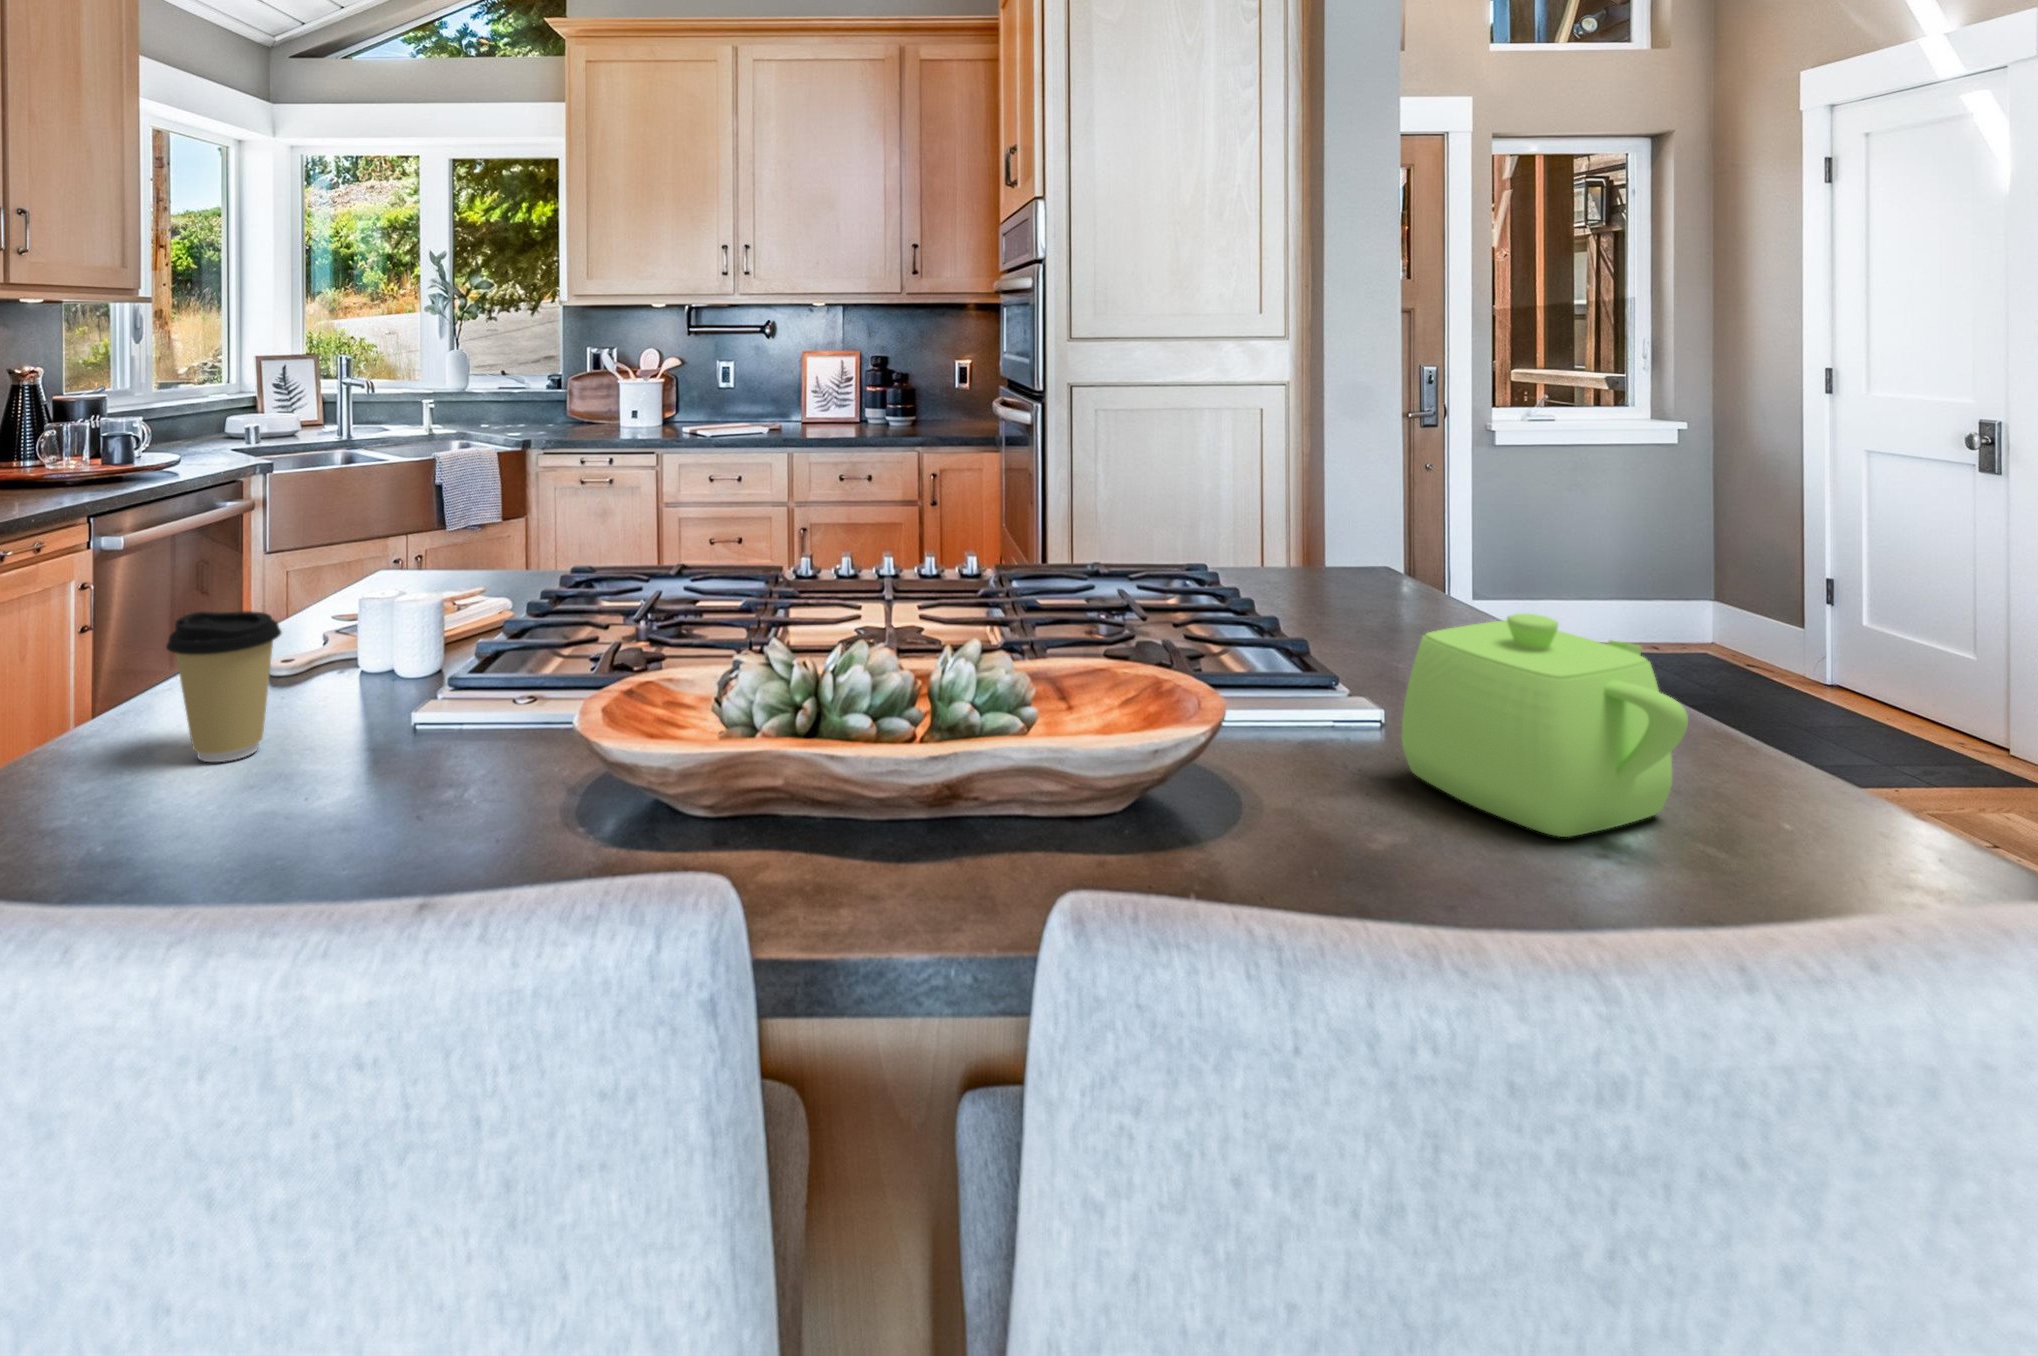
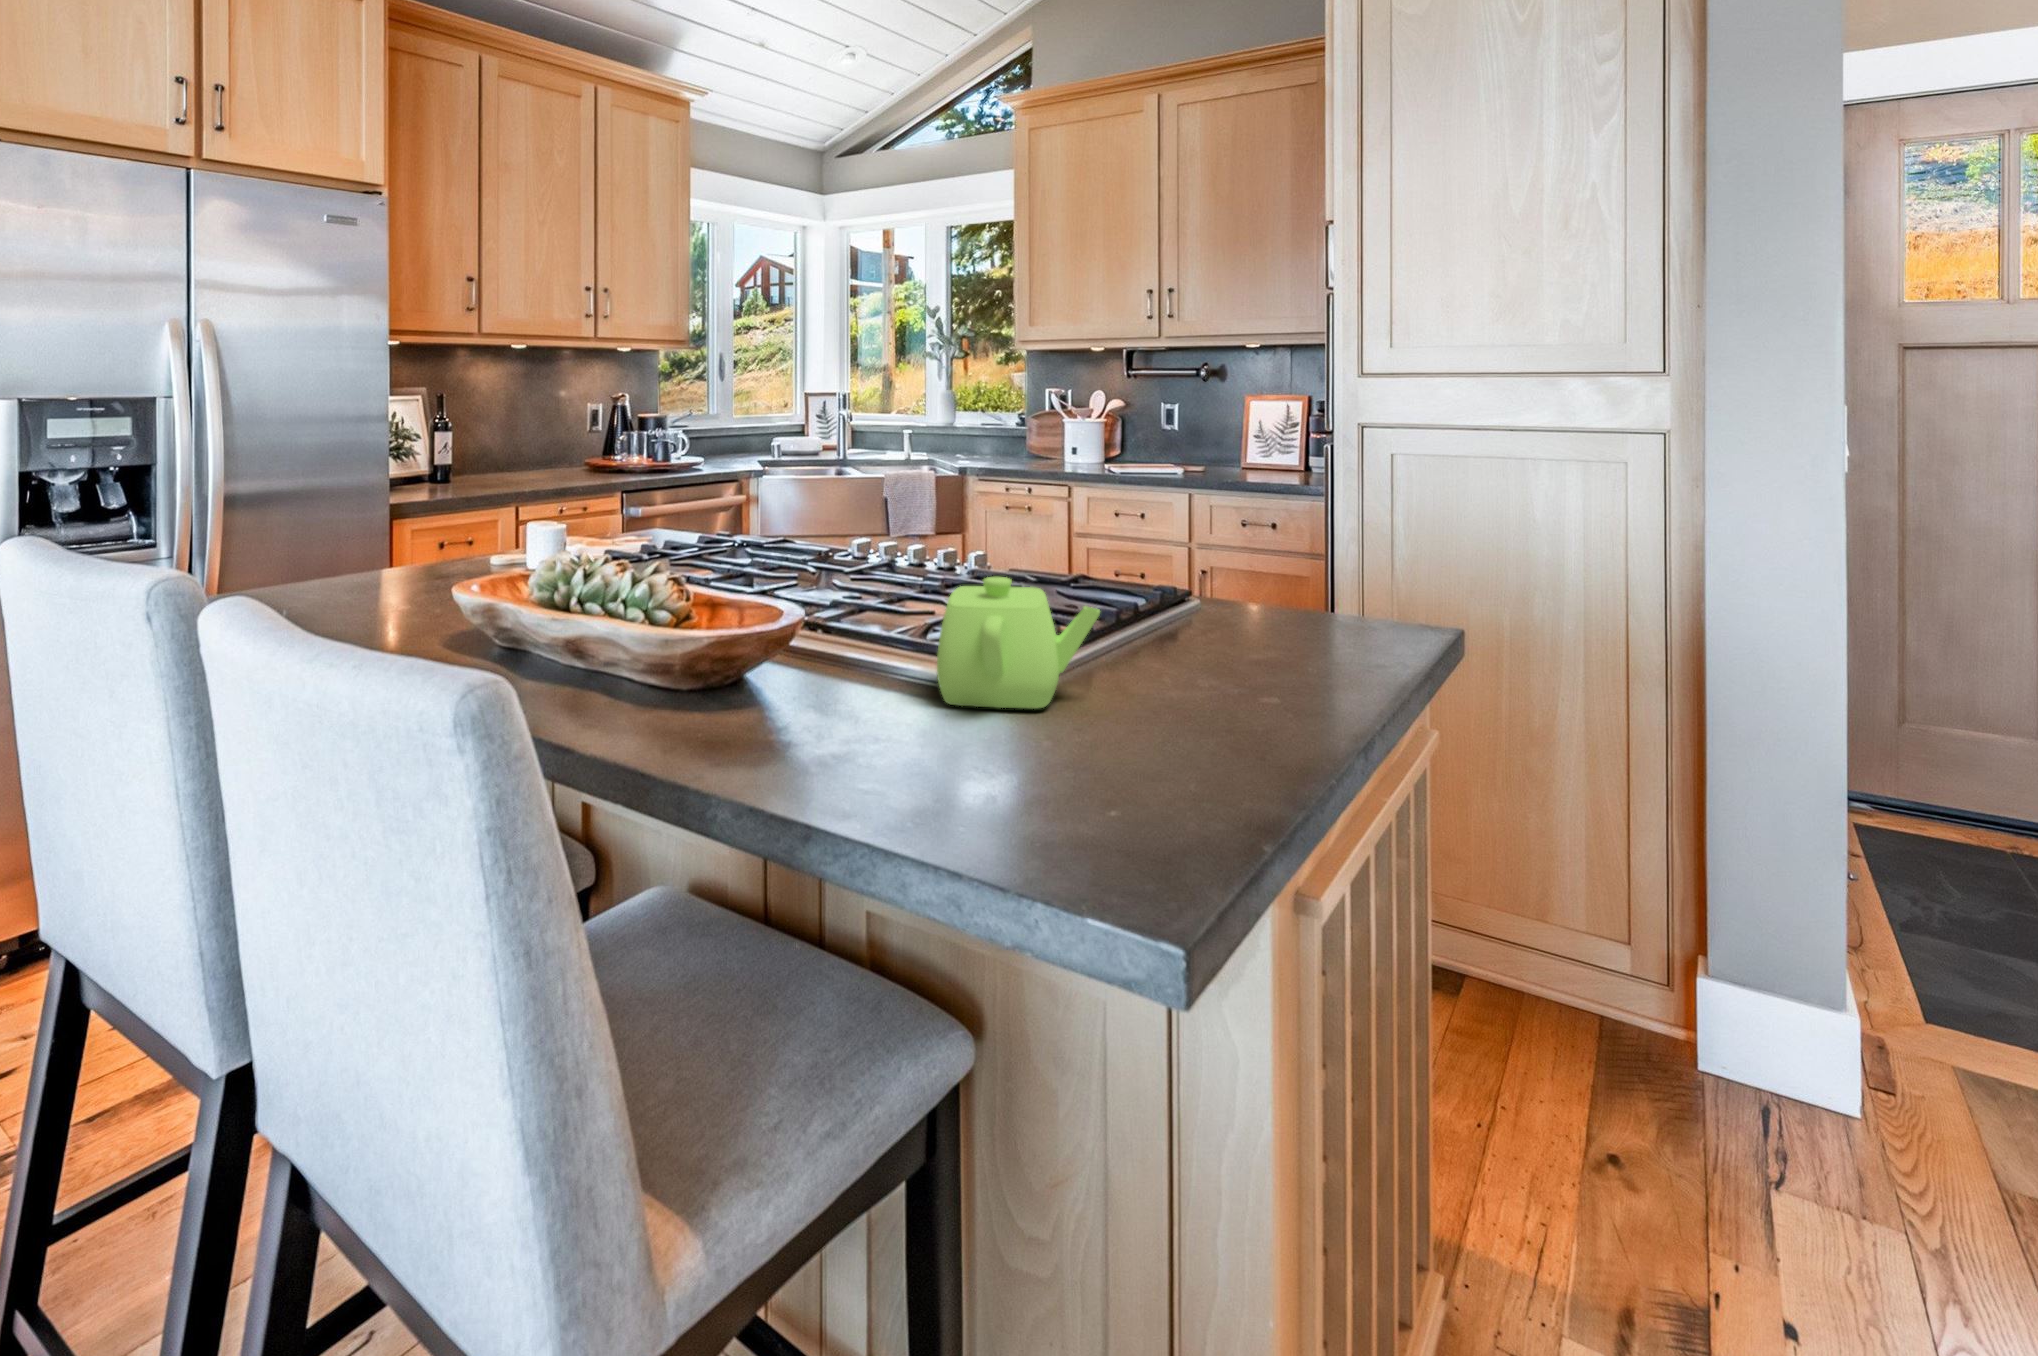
coffee cup: present [166,611,282,762] -> none [442,517,495,590]

